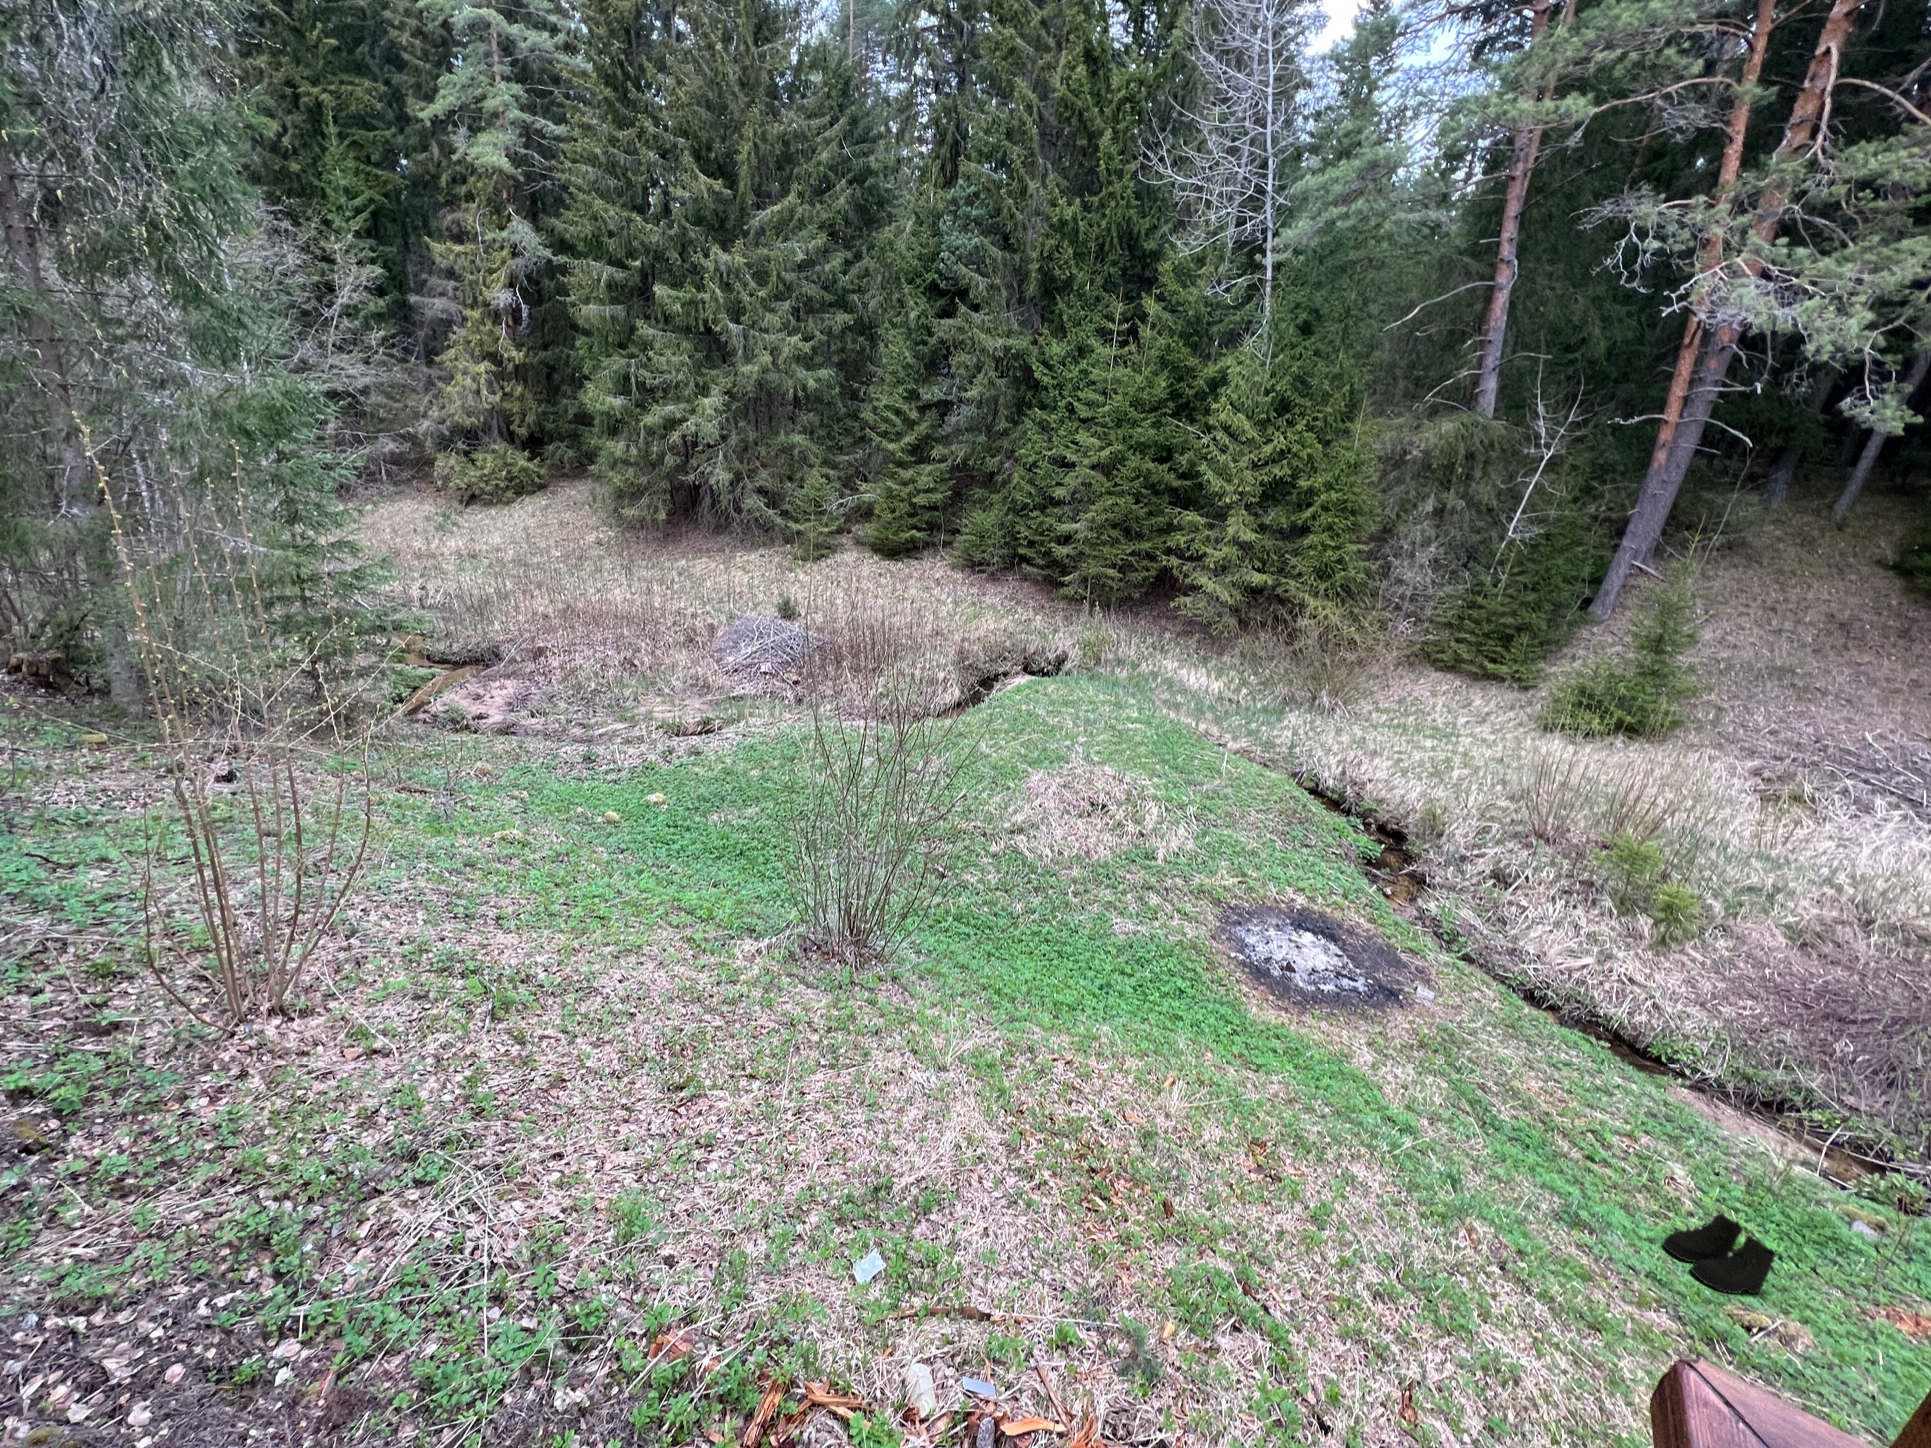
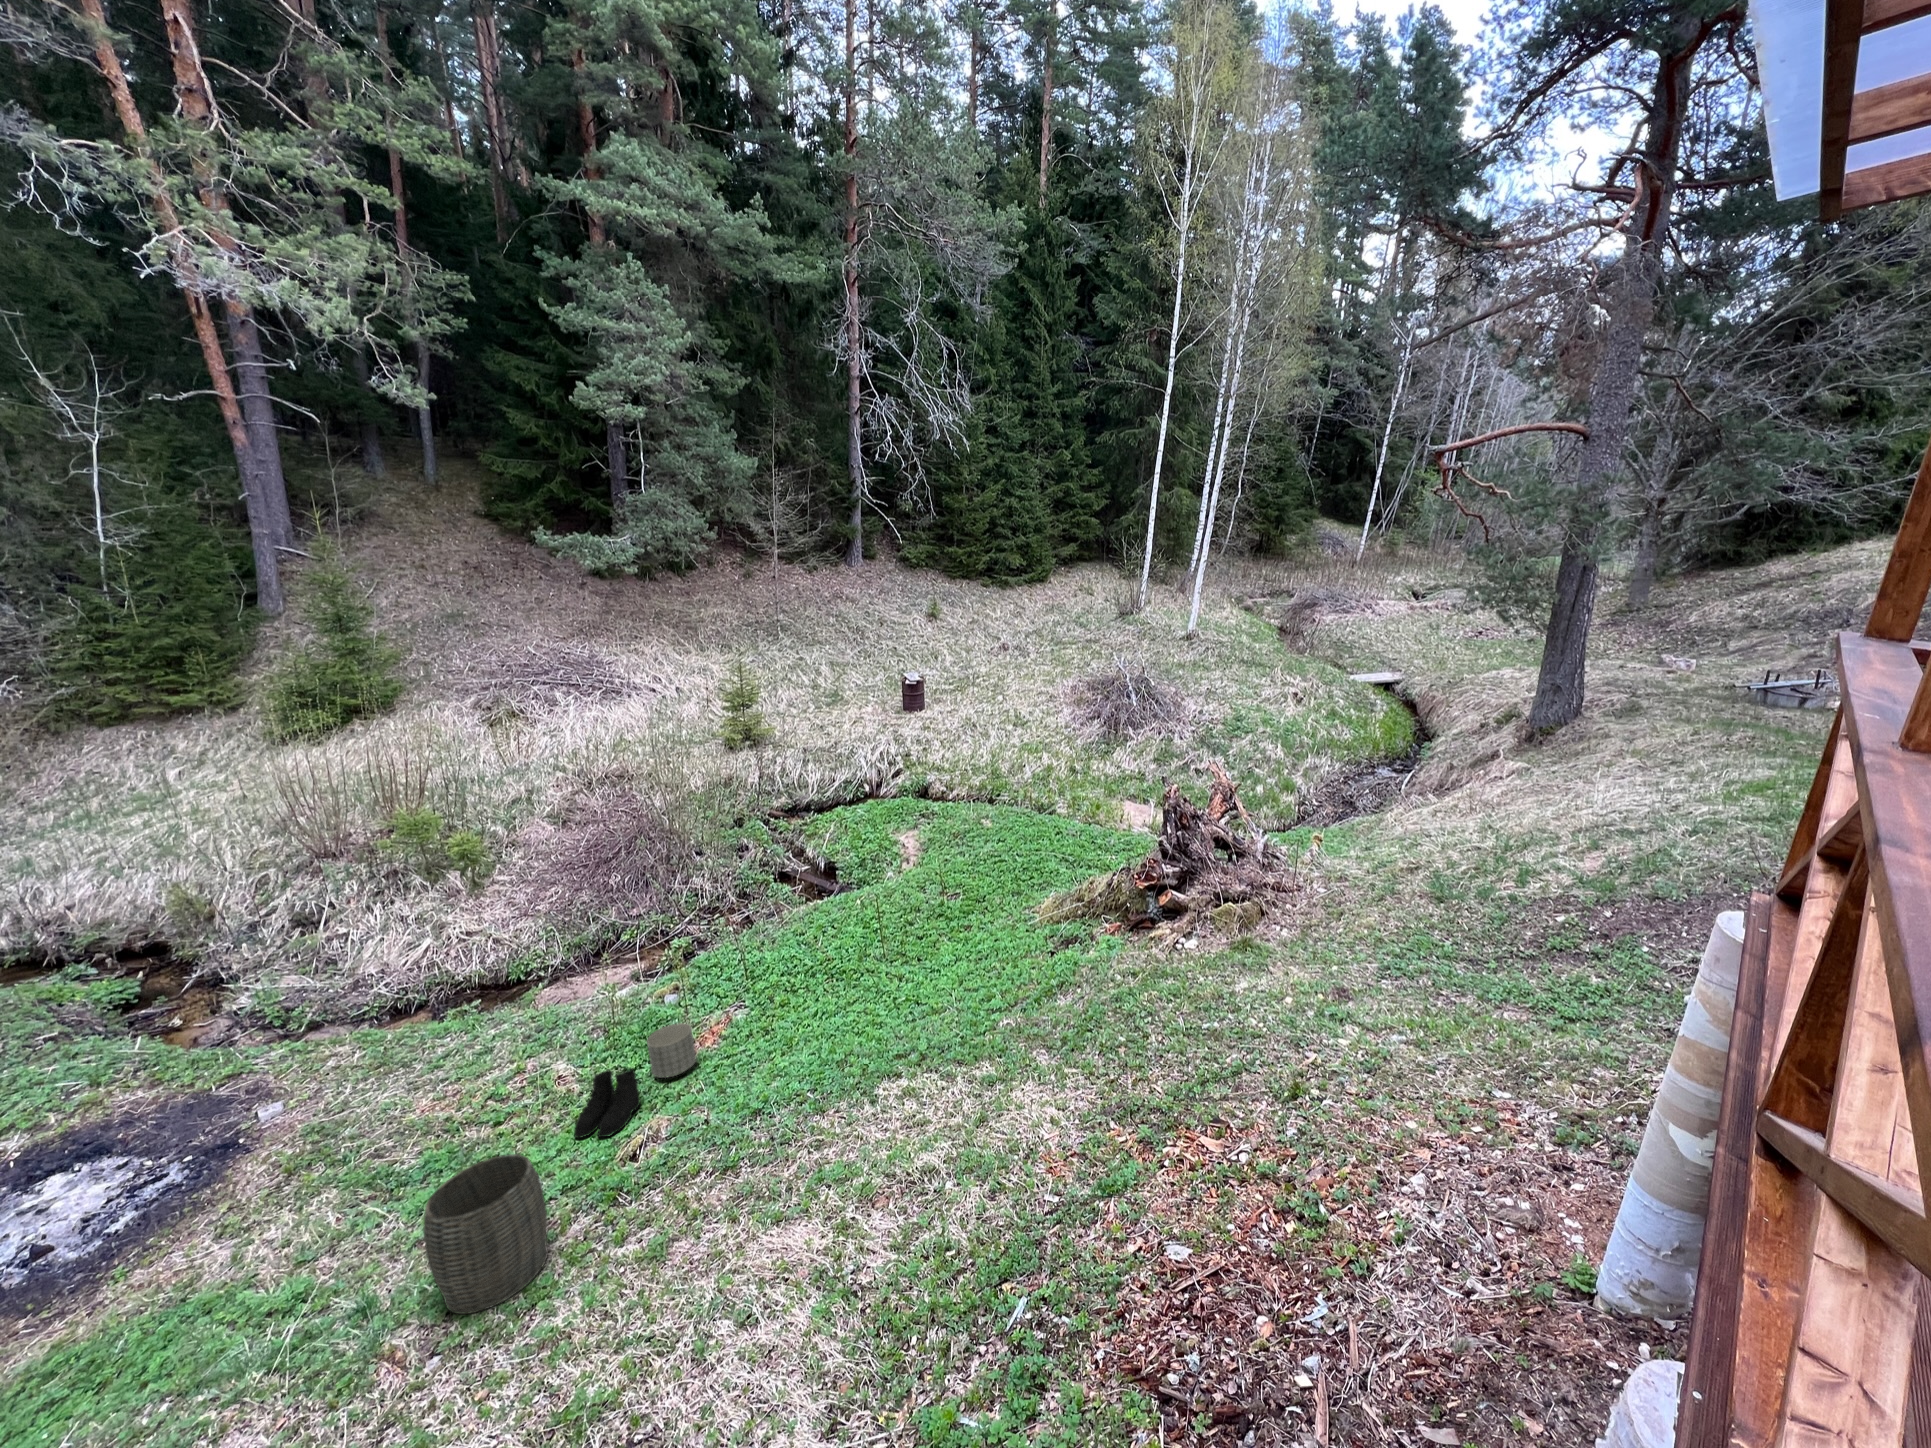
woven basket: none [1492,1154,1629,1310] -> present [423,1154,548,1314]
planter: none [1791,1242,1889,1329] -> present [647,1023,696,1078]

